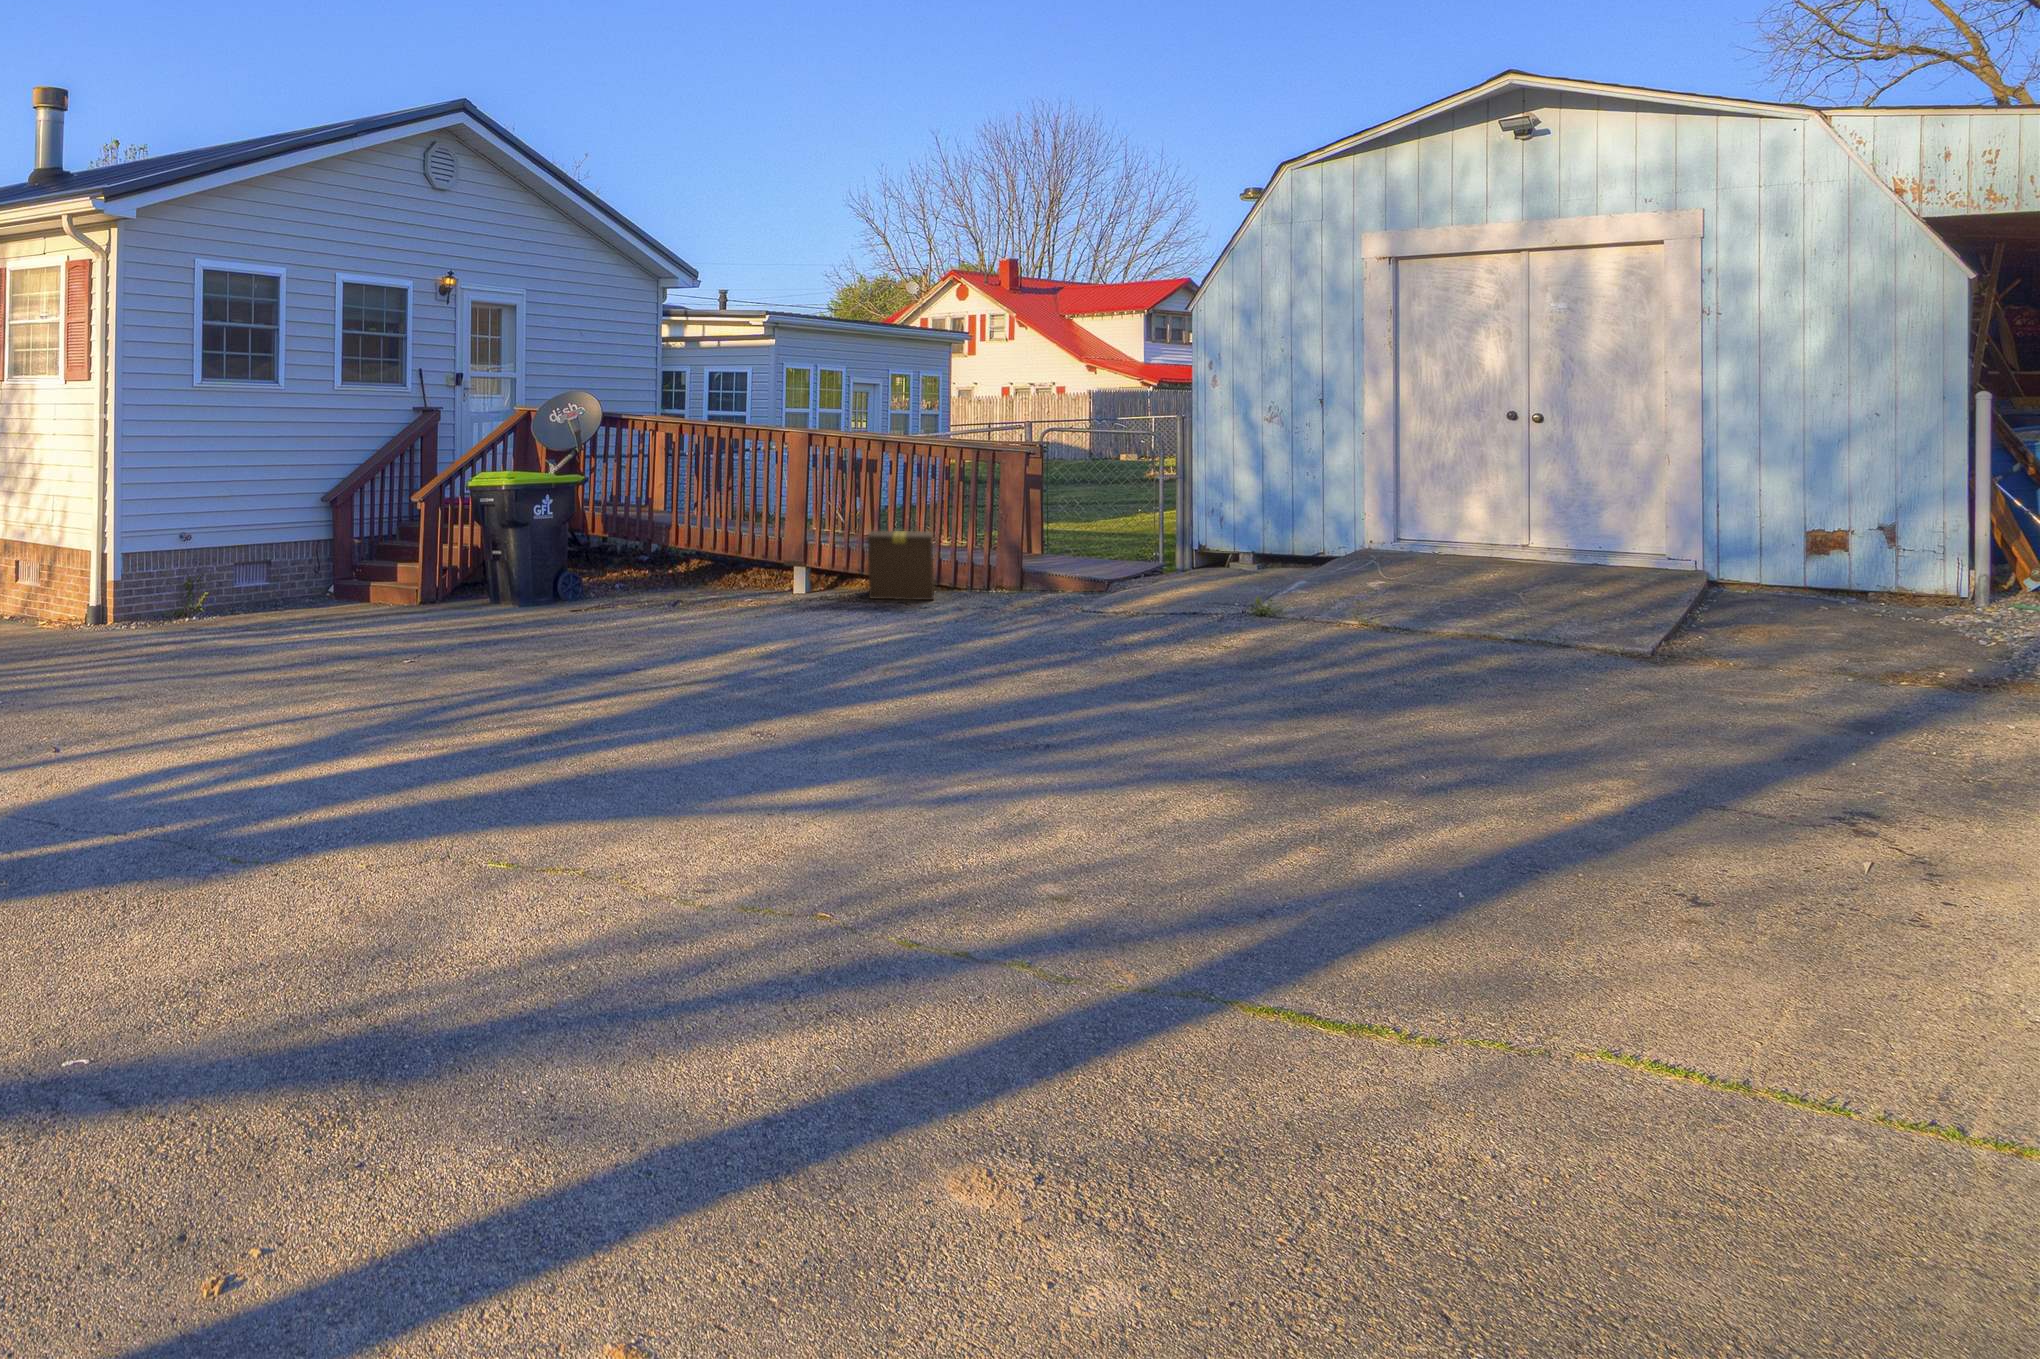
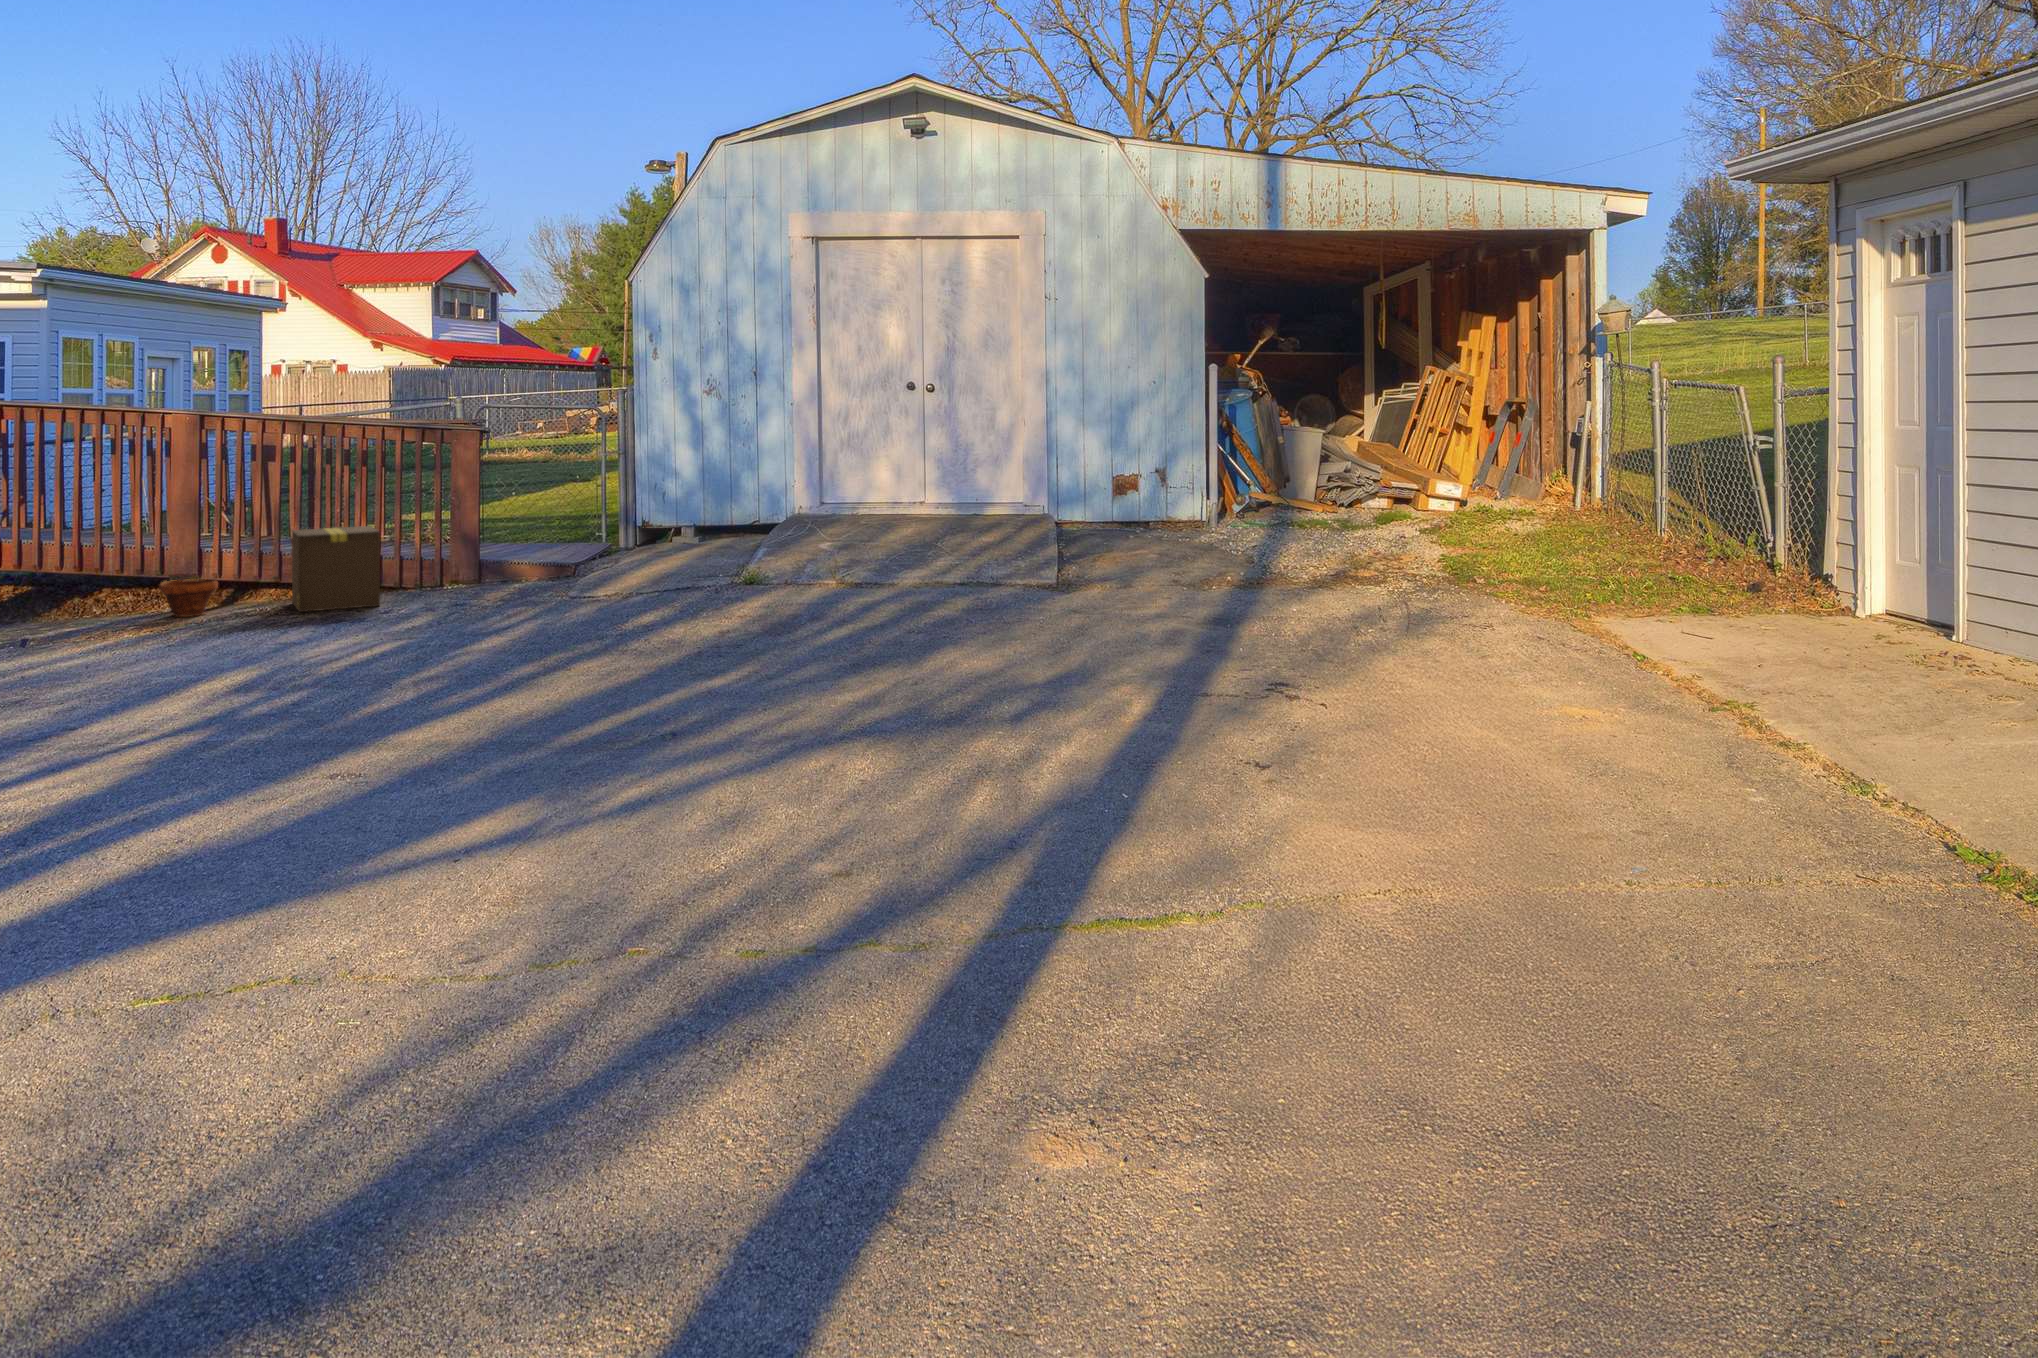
planter: none [771,564,813,594] -> present [159,579,218,617]

